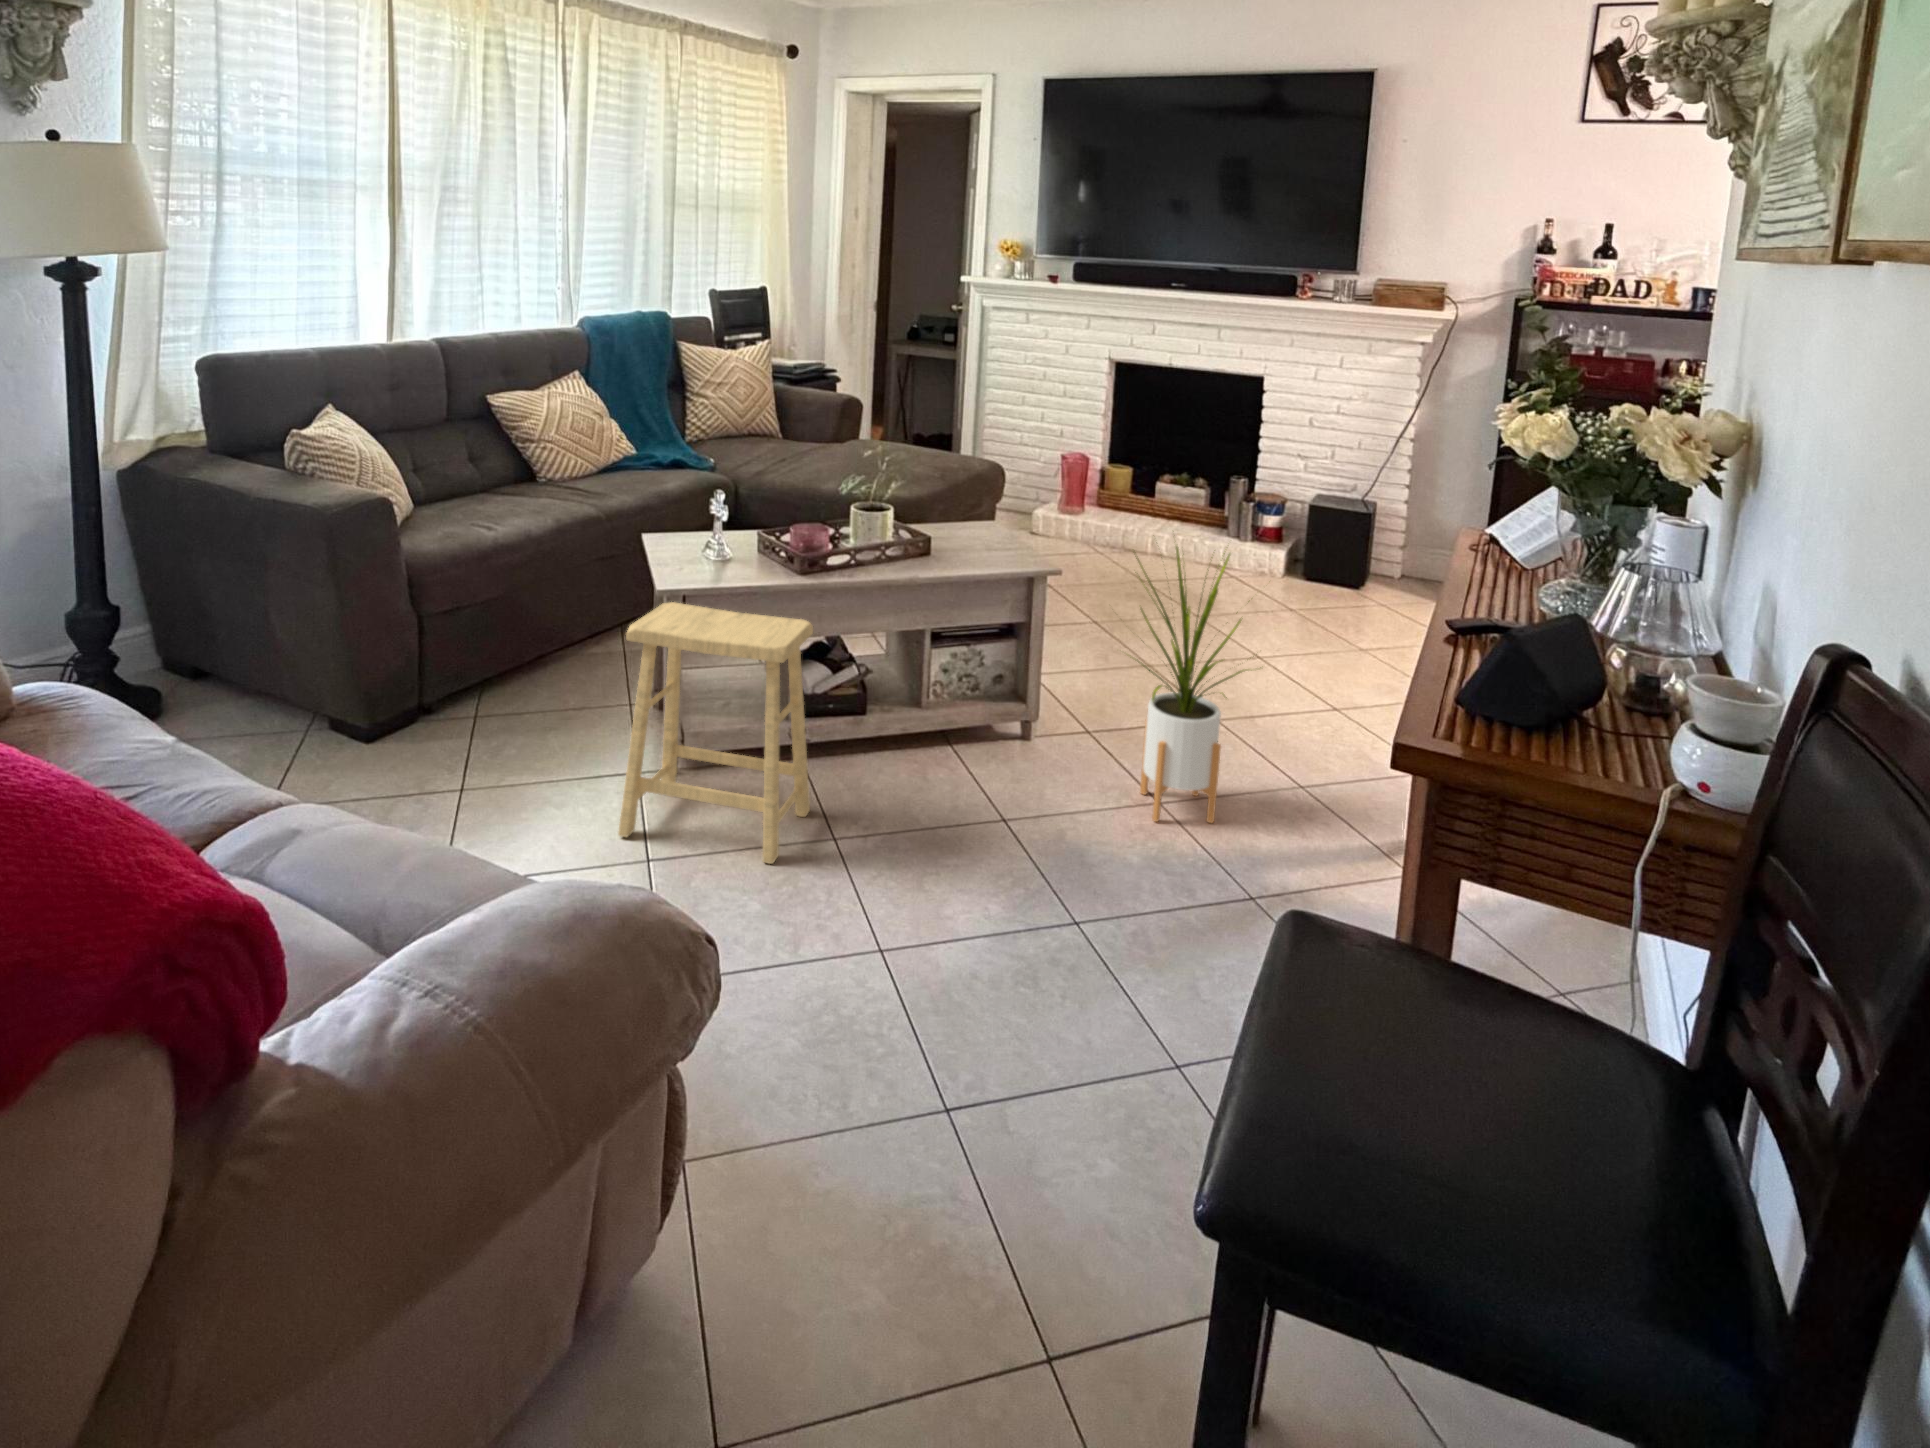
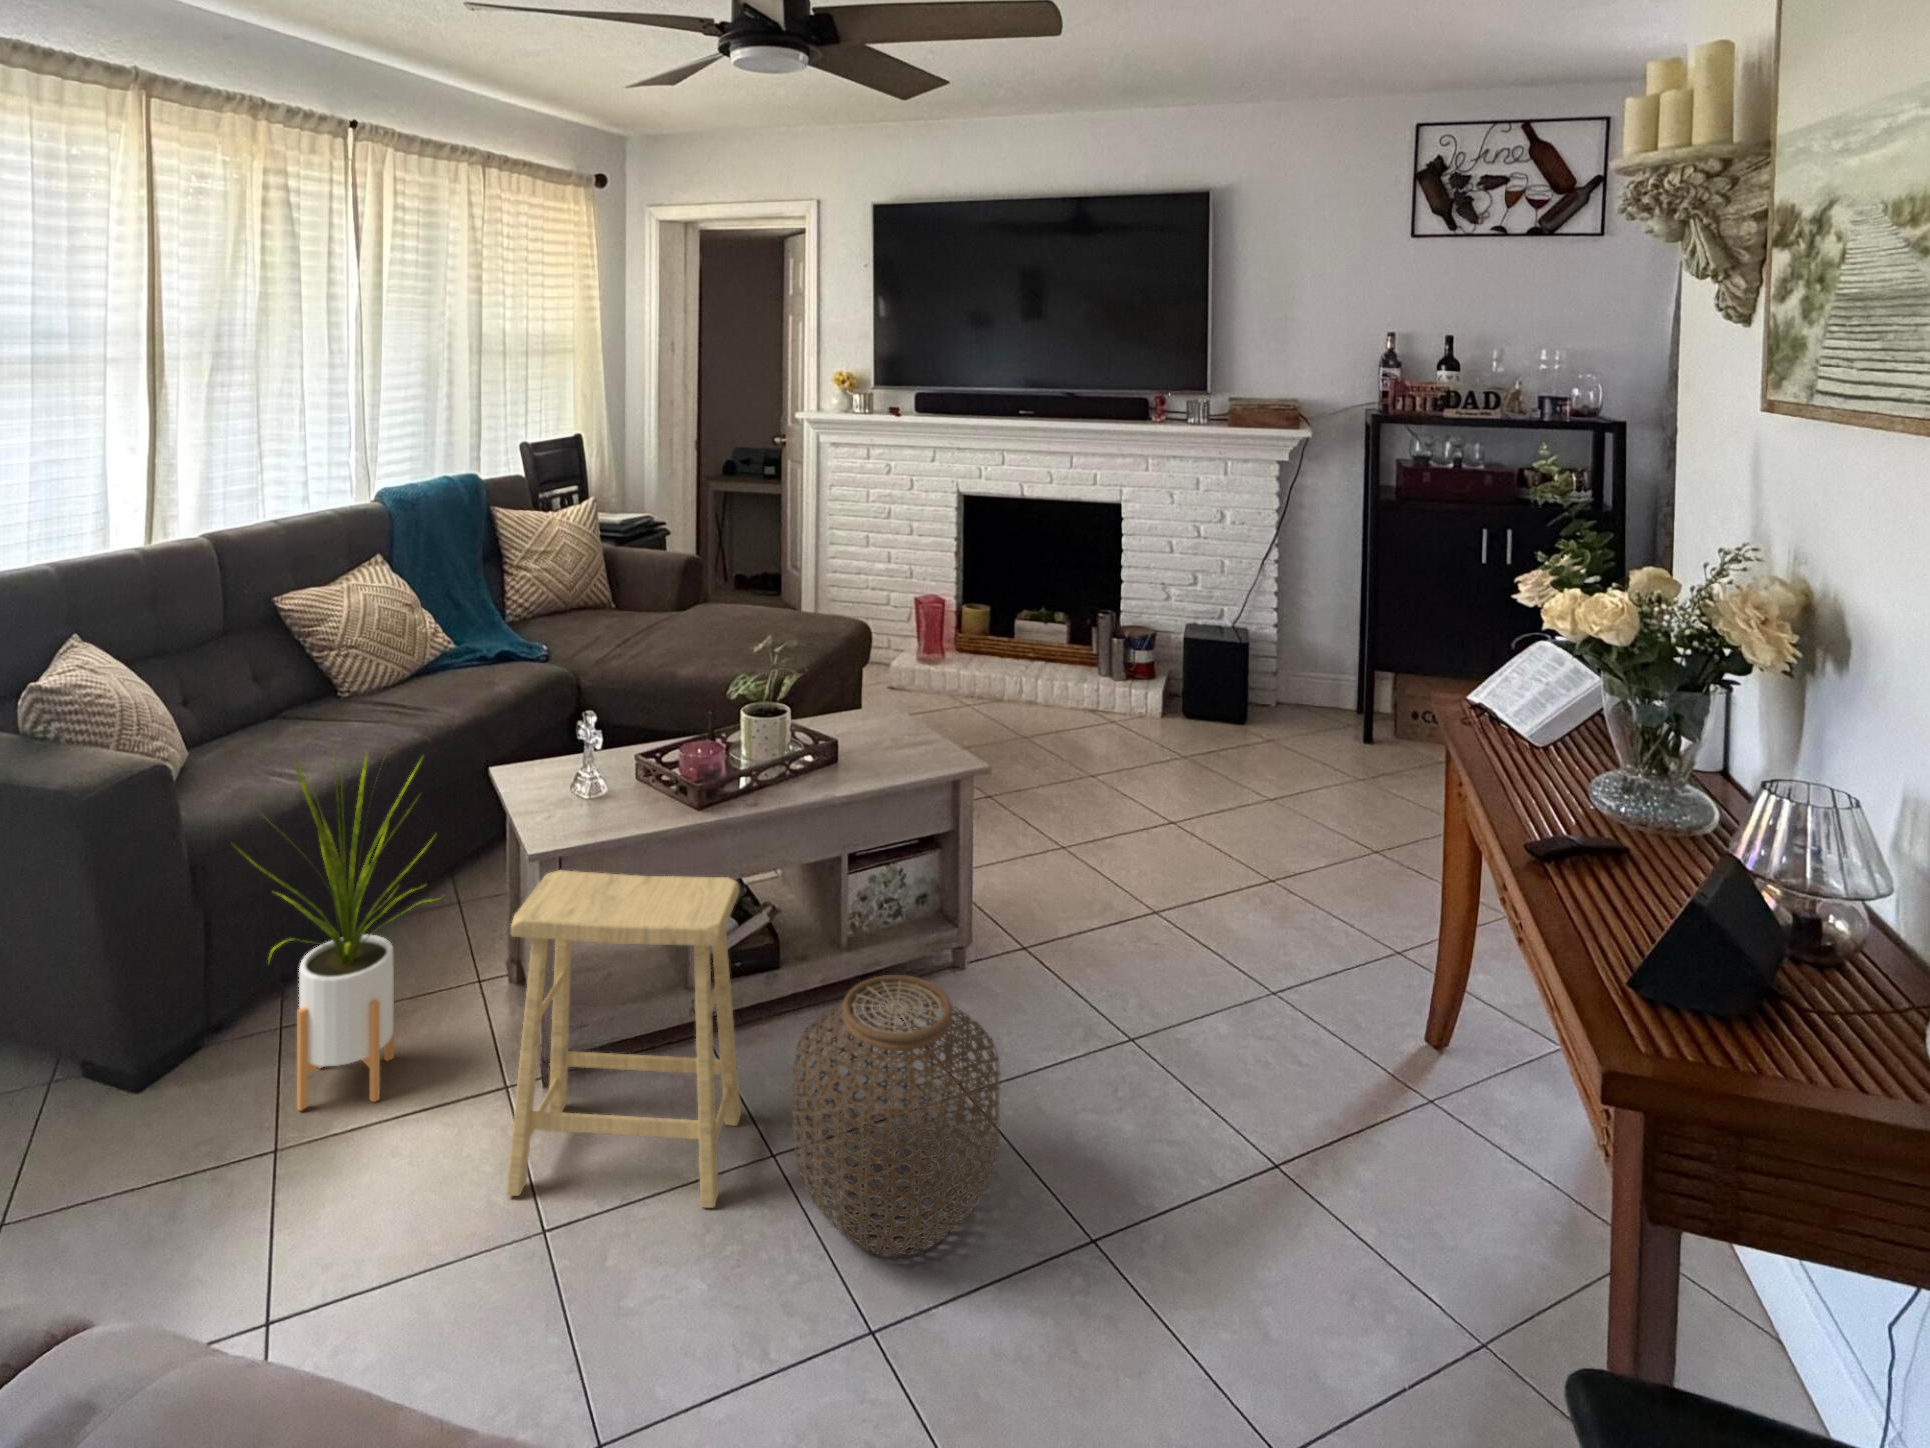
house plant: present [1135,546,1254,823] -> present [235,753,436,1111]
woven basket: none [833,704,1004,911] -> present [792,975,1000,1256]

